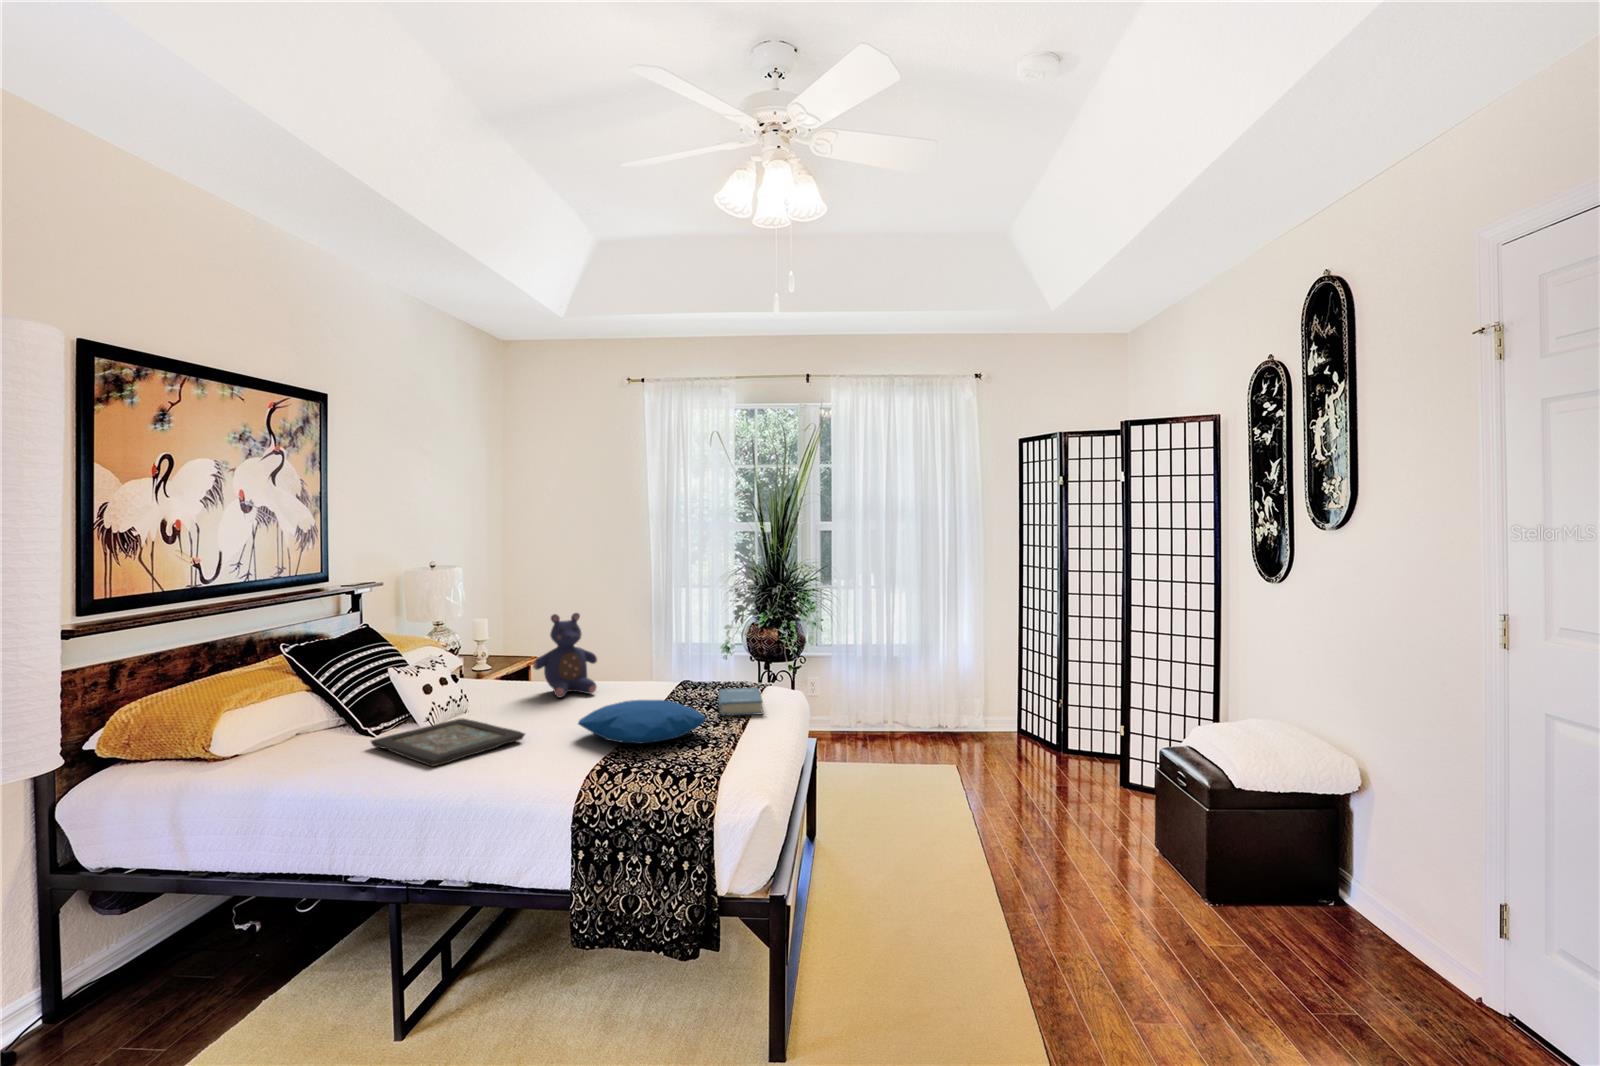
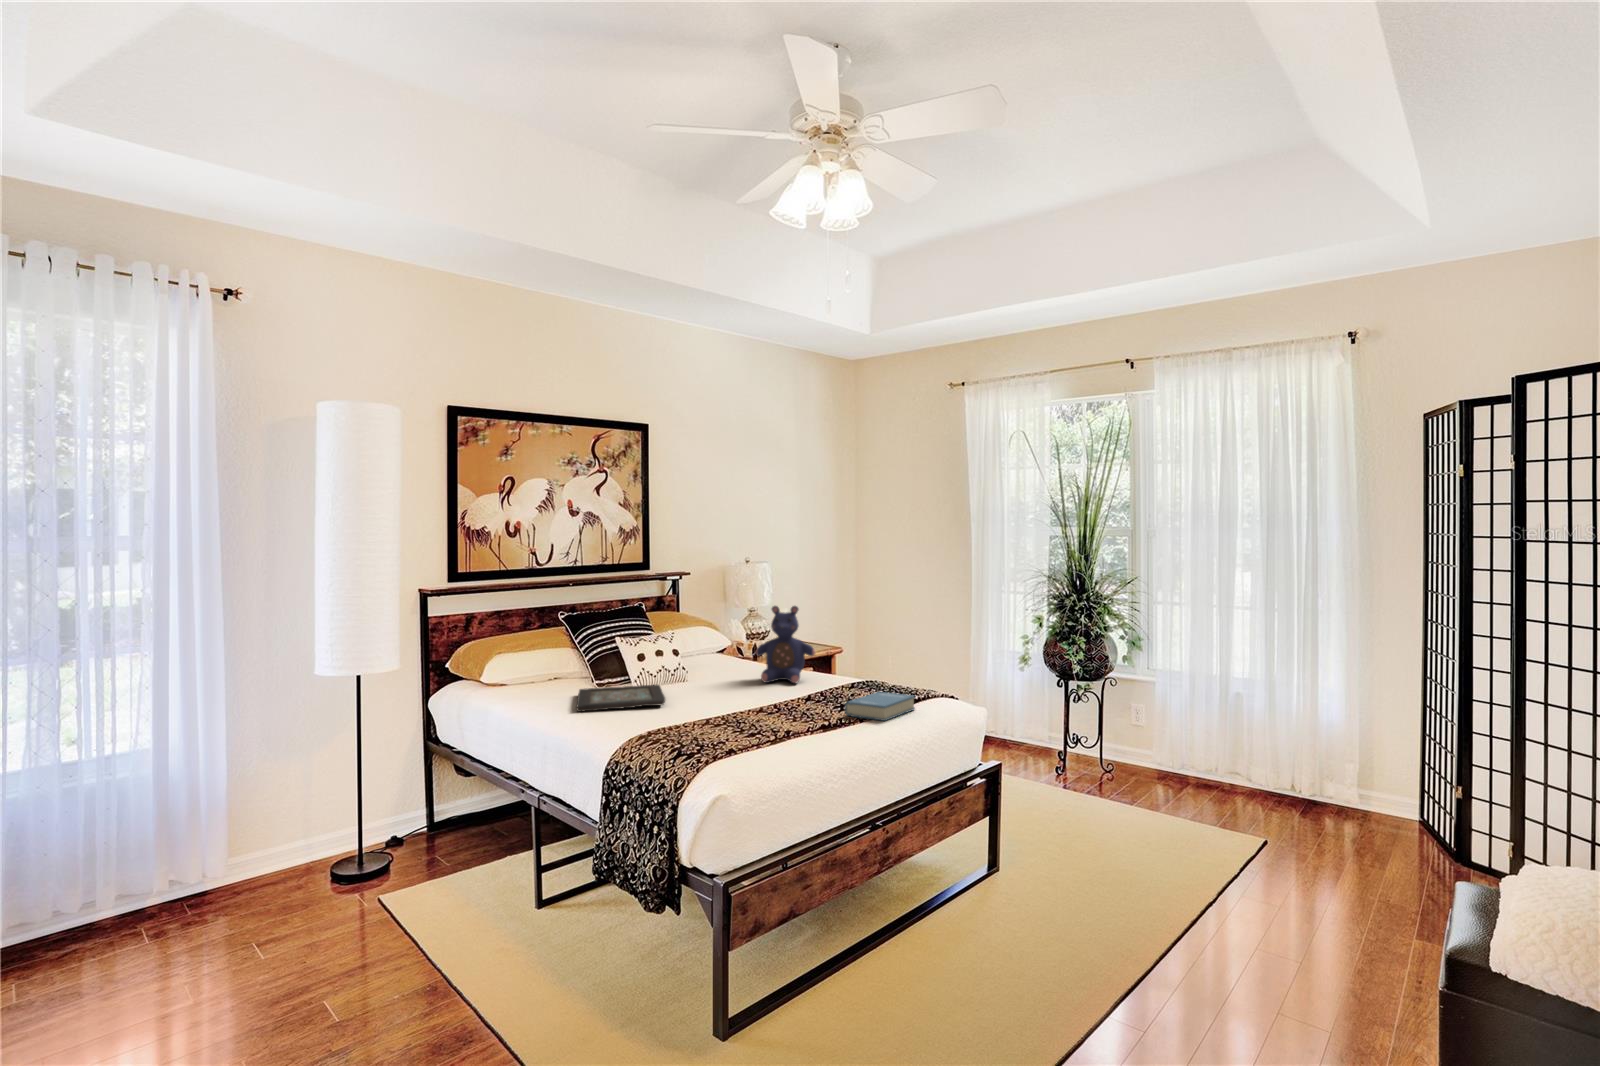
pillow: present [578,700,706,744] -> none [696,685,798,723]

